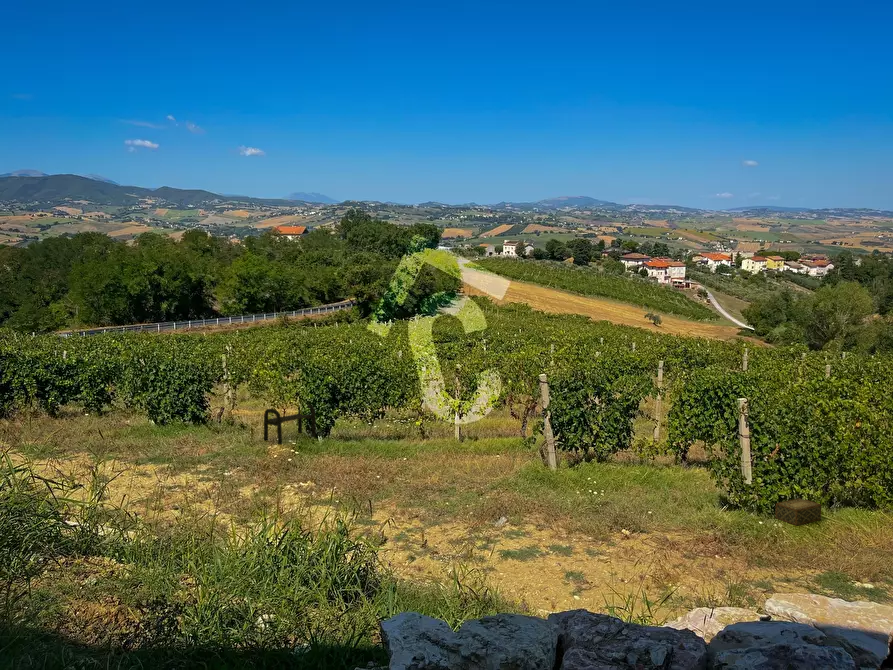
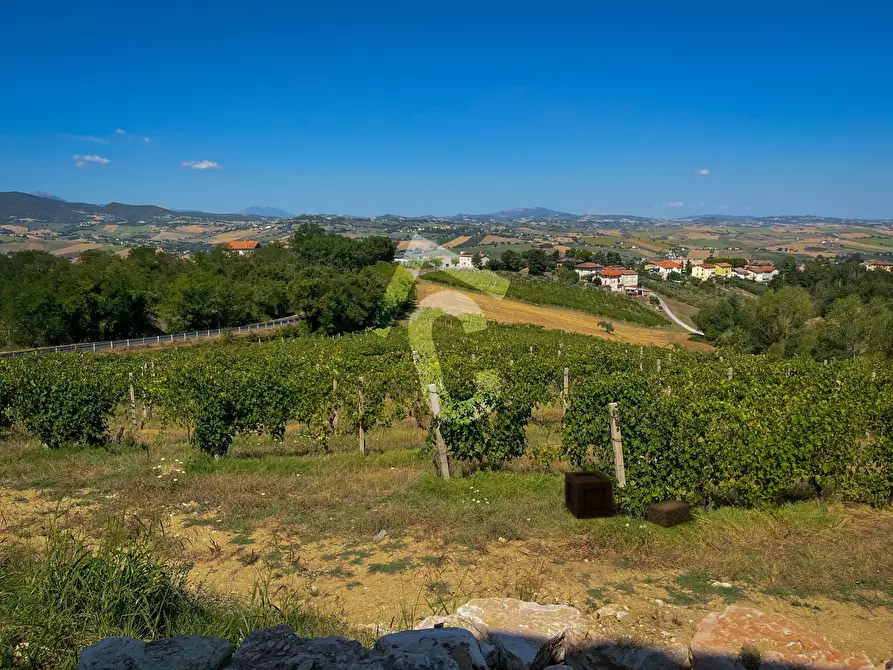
bench: present [264,405,316,444] -> none [157,421,215,464]
wooden crate: none [685,466,738,513] -> present [565,471,613,519]

